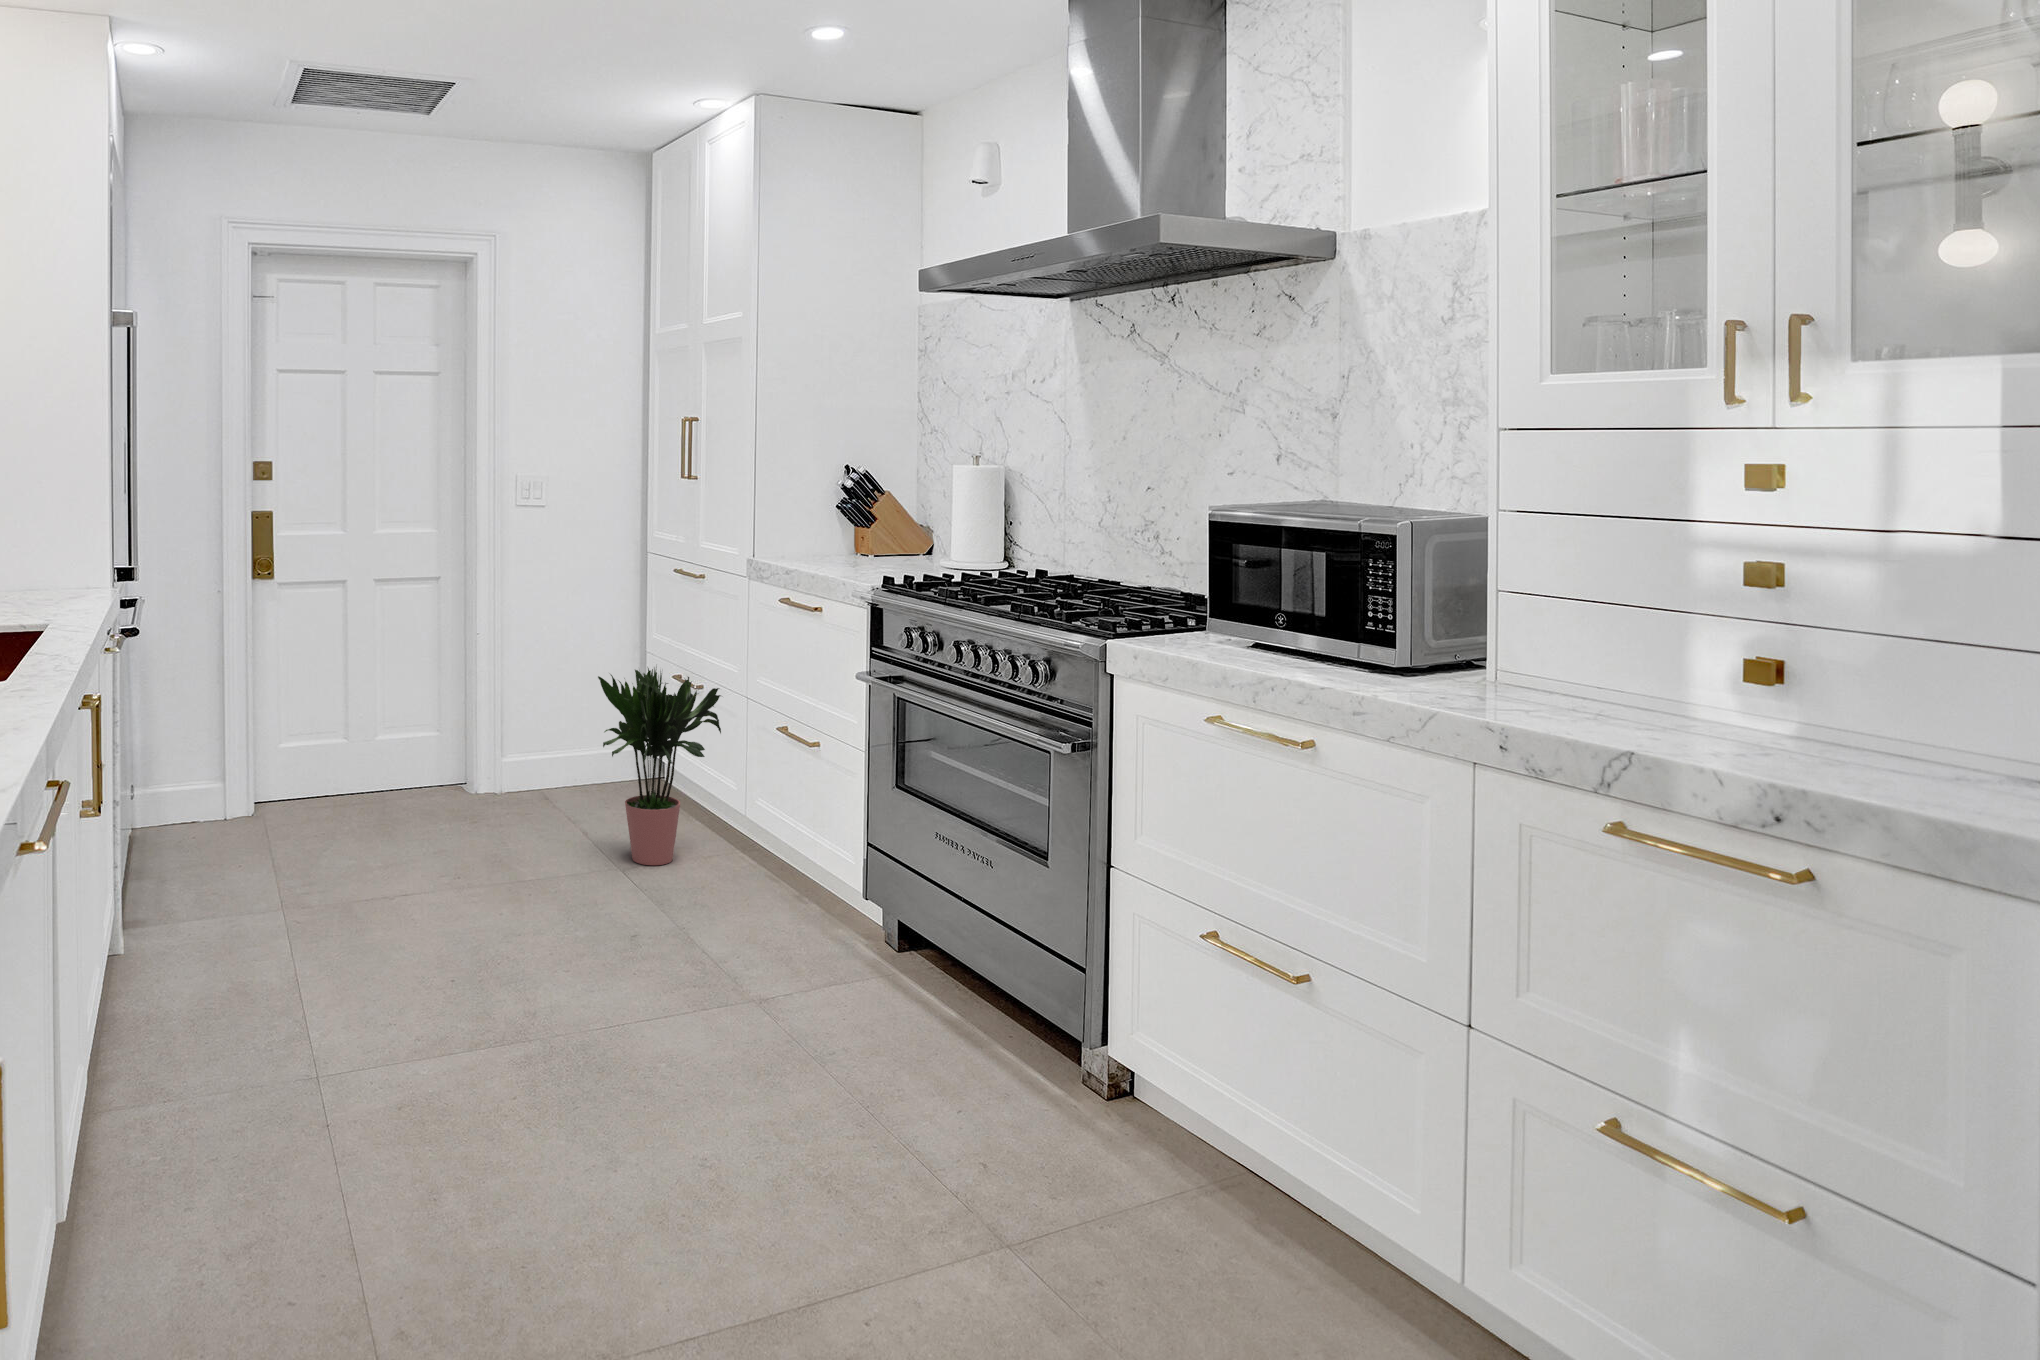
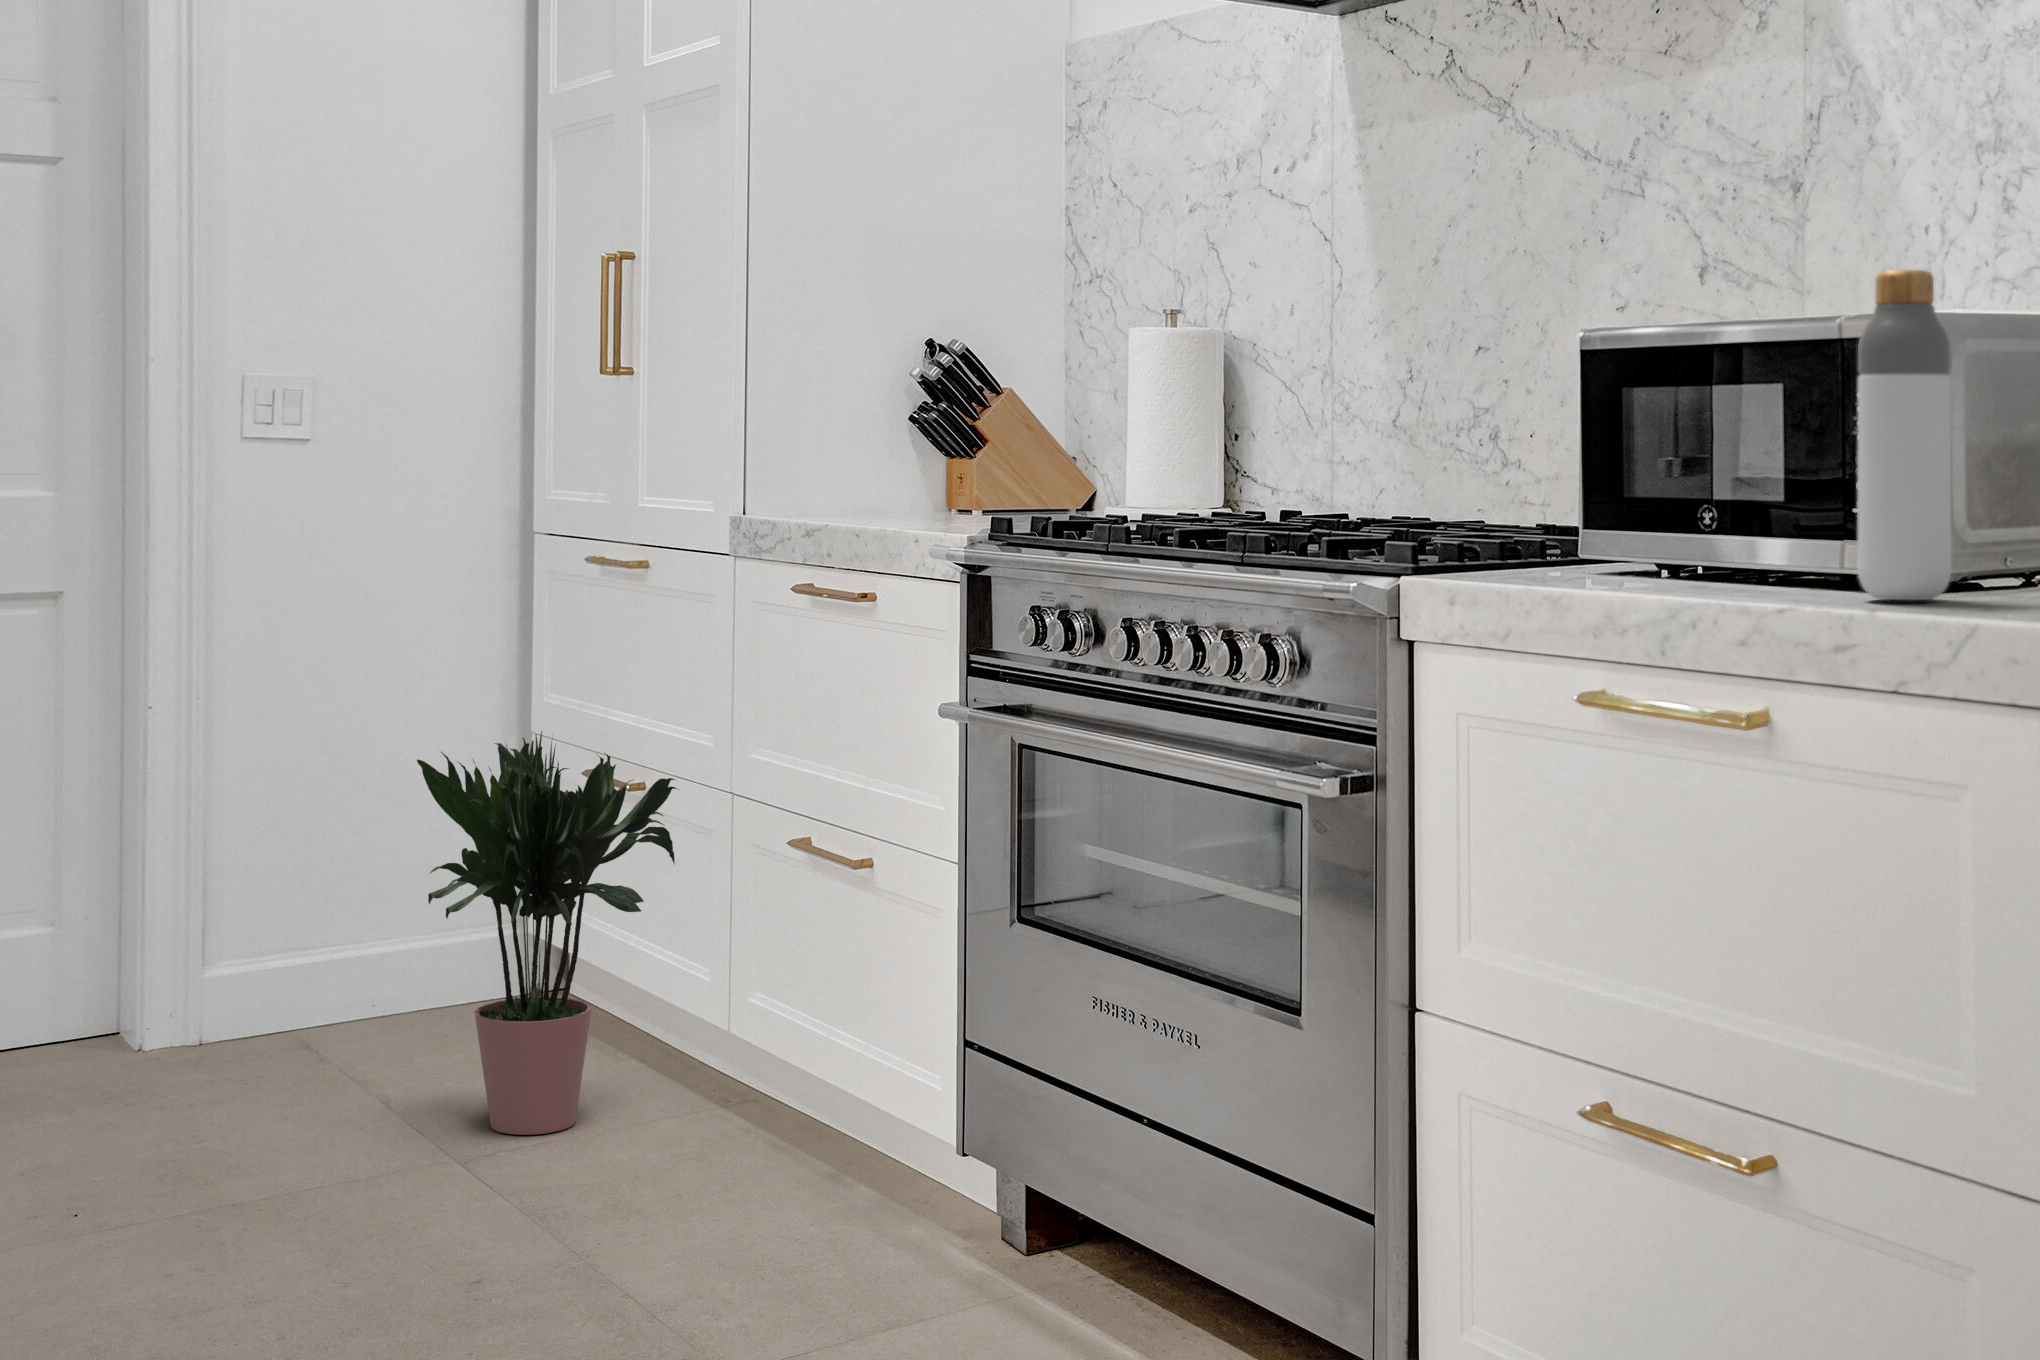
bottle: none [1366,508,1423,688] -> present [1857,270,1952,600]

